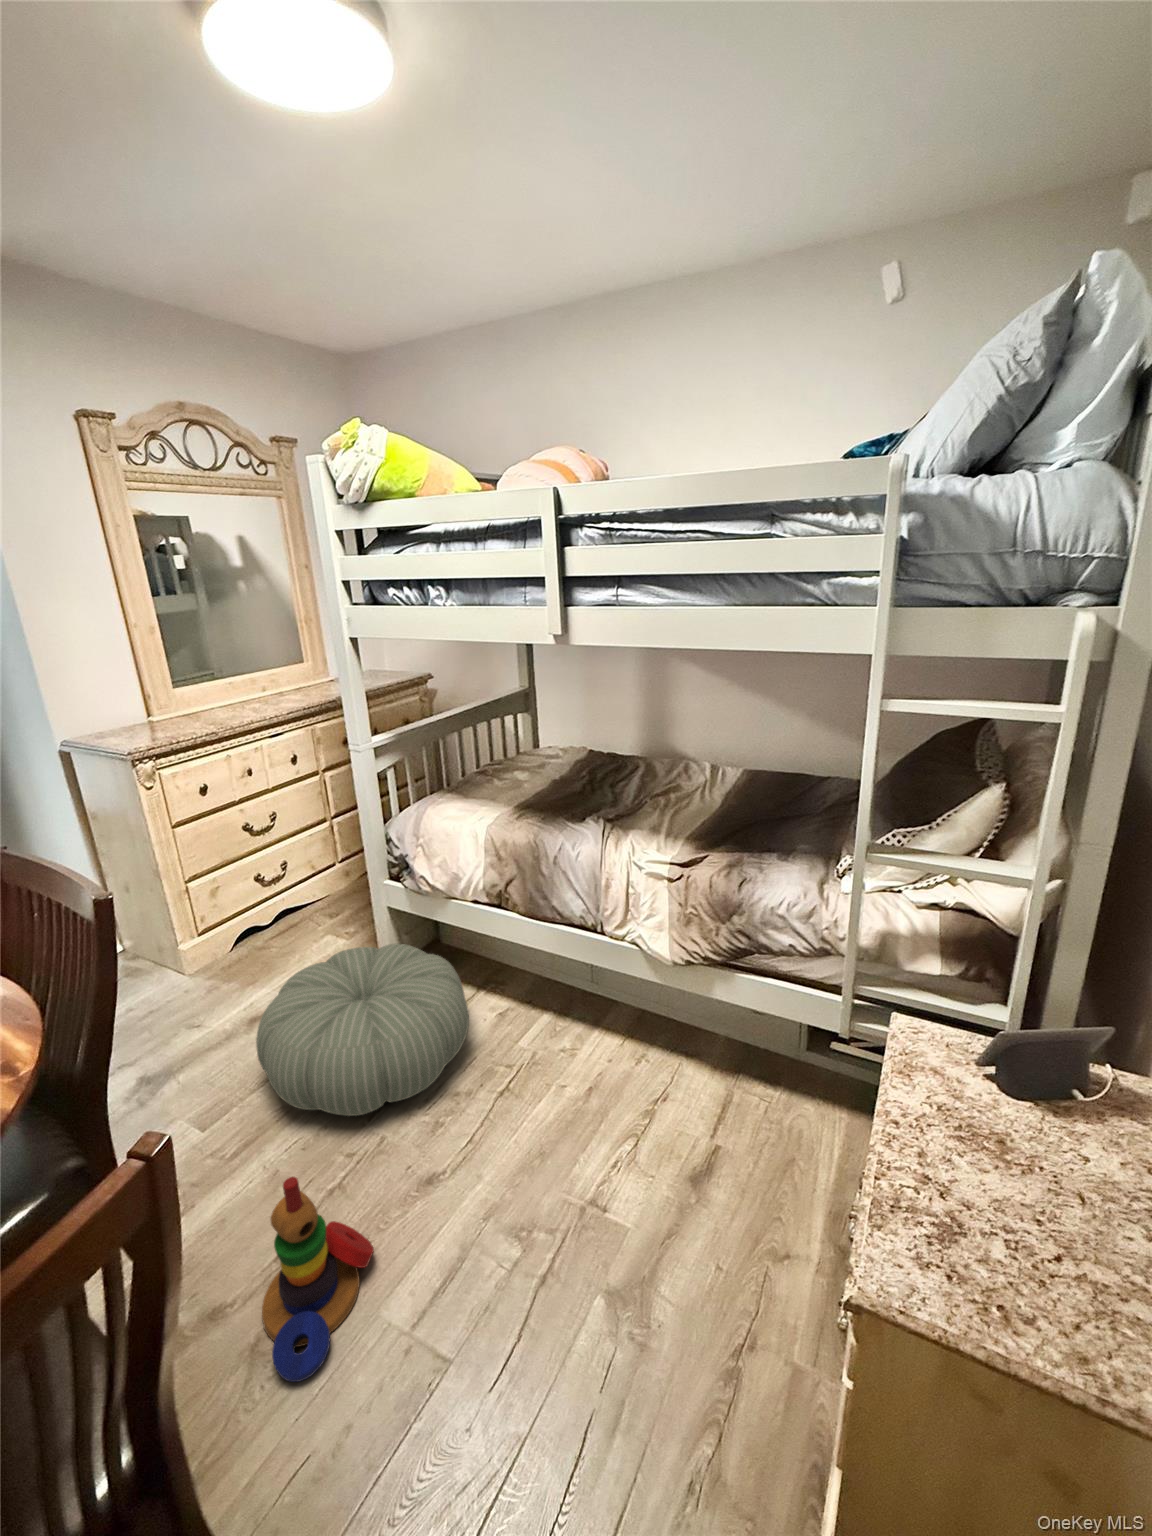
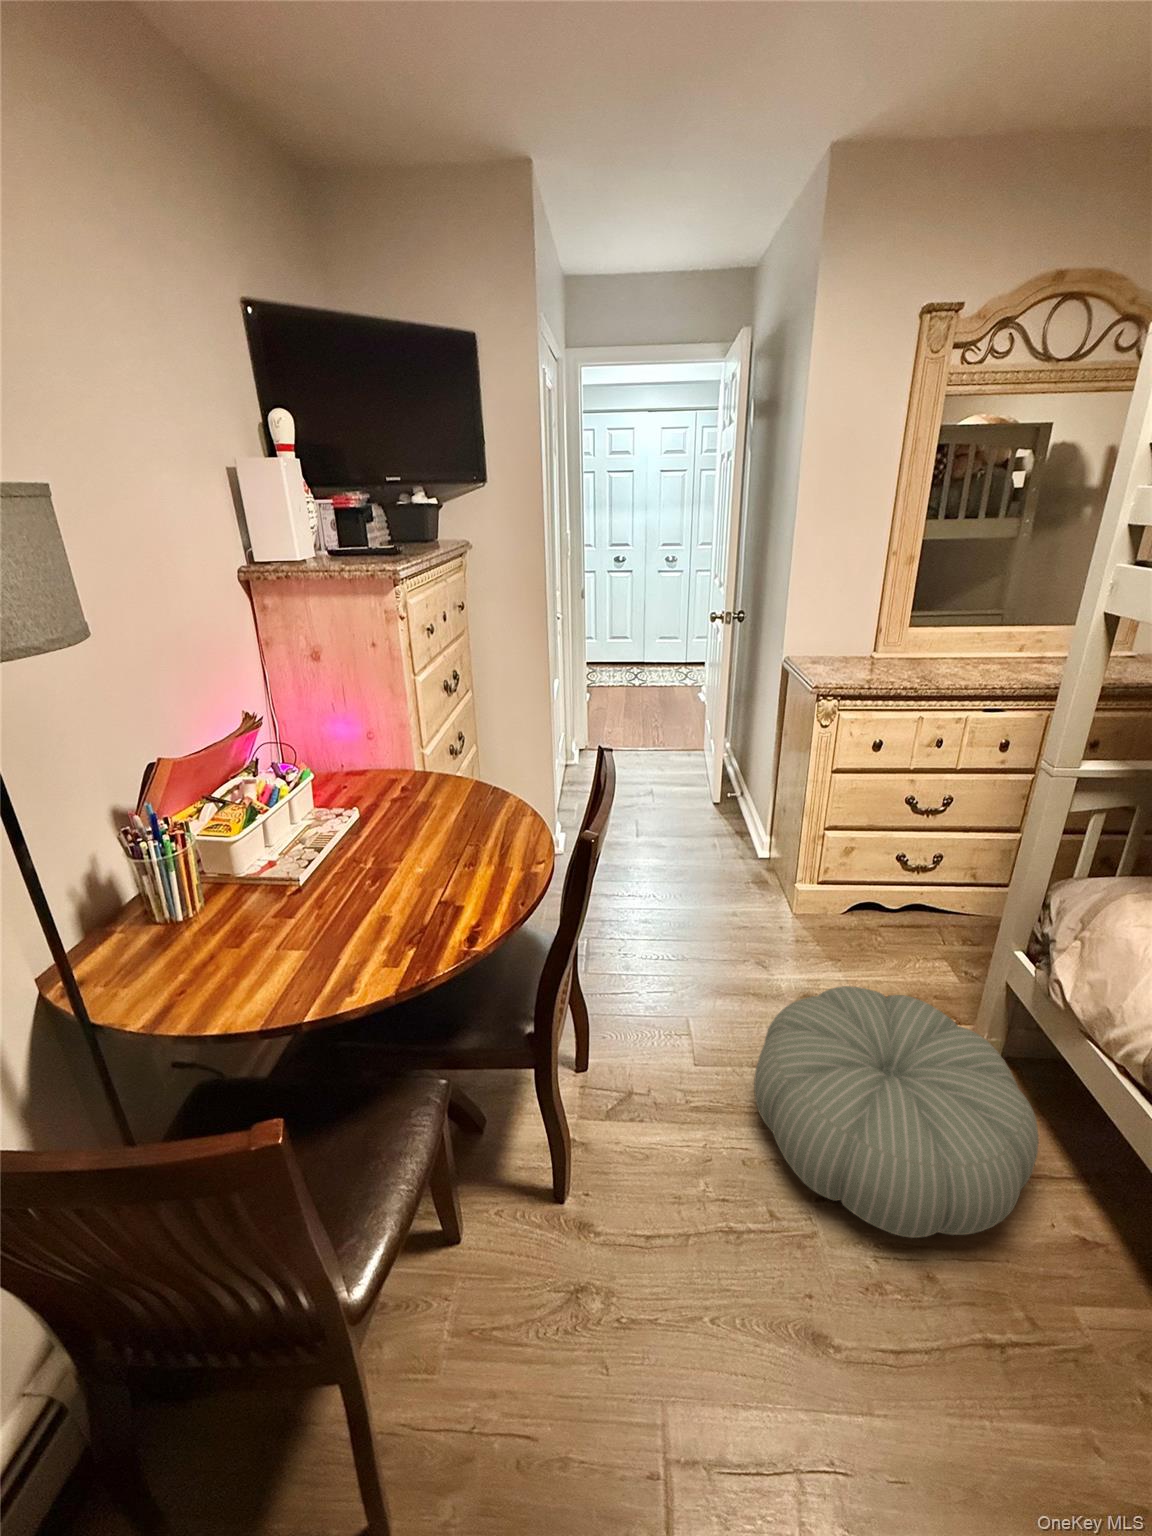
stacking toy: present [262,1177,374,1382] -> none [568,1195,712,1375]

